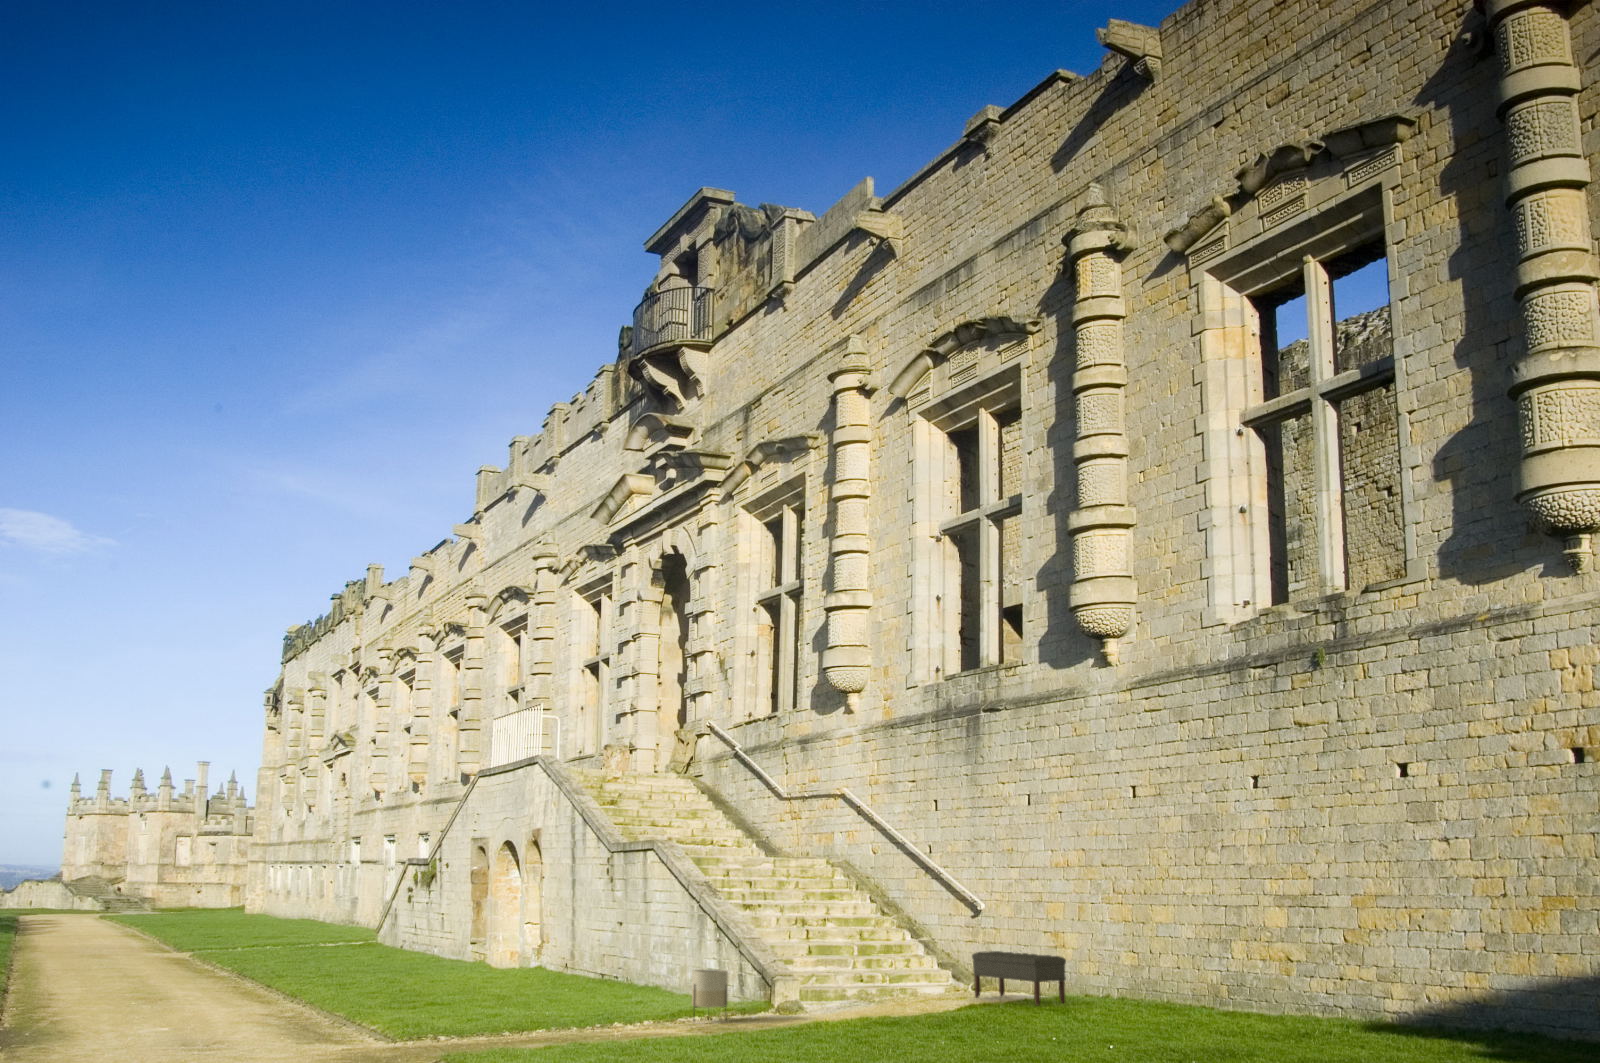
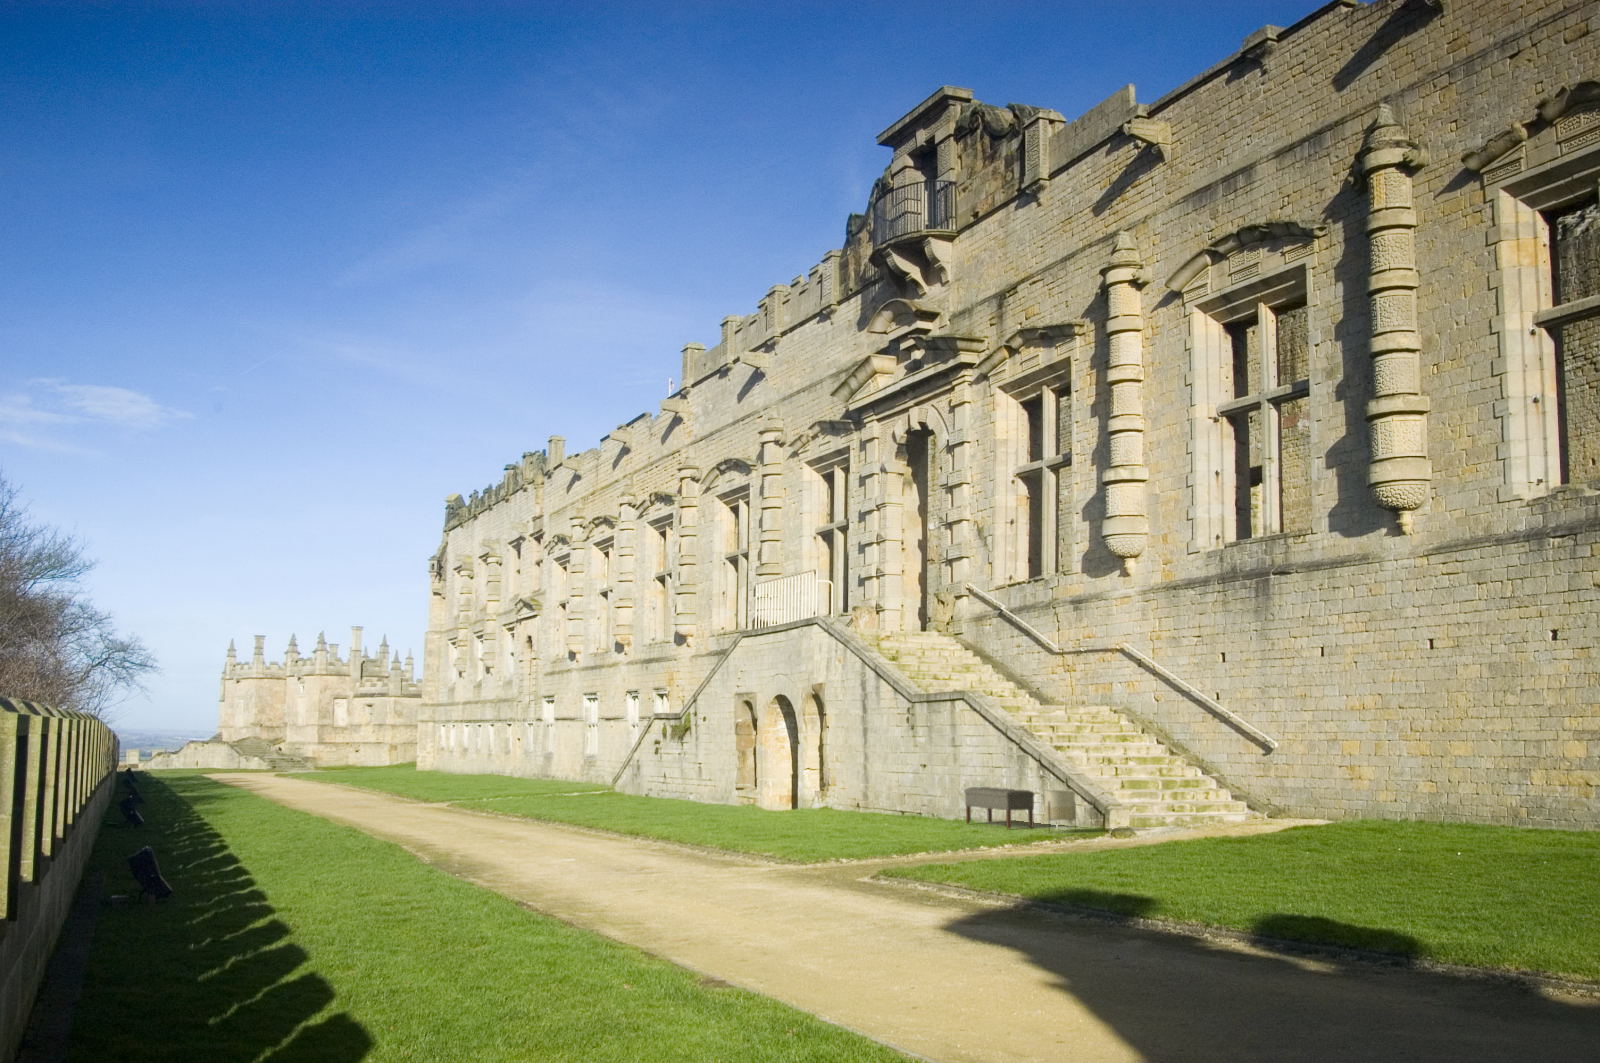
bench: present [972,951,1066,1006] -> present [964,787,1034,829]

